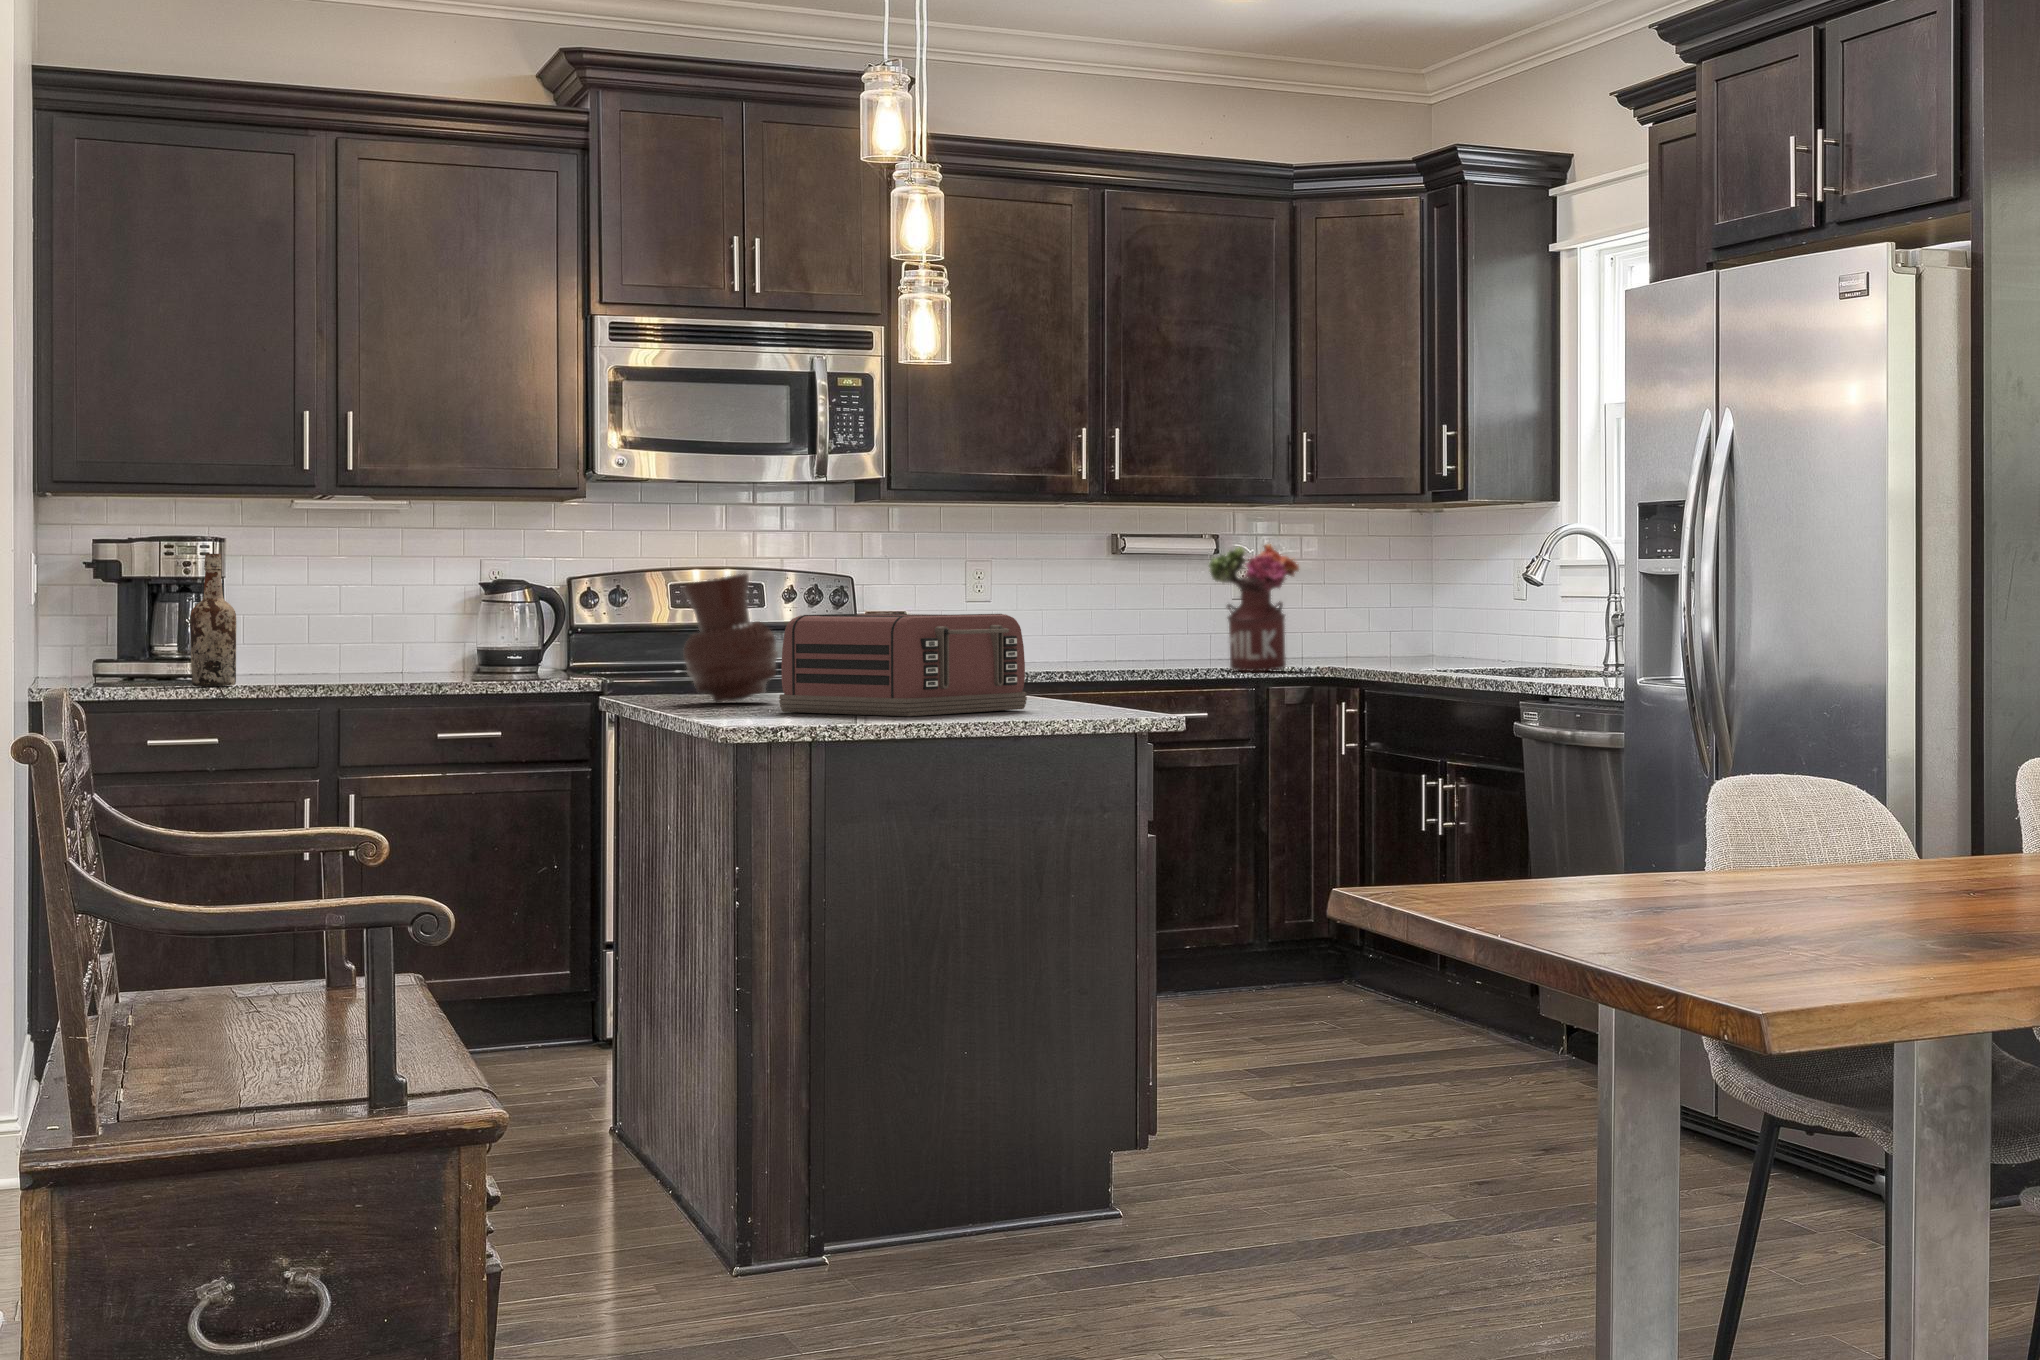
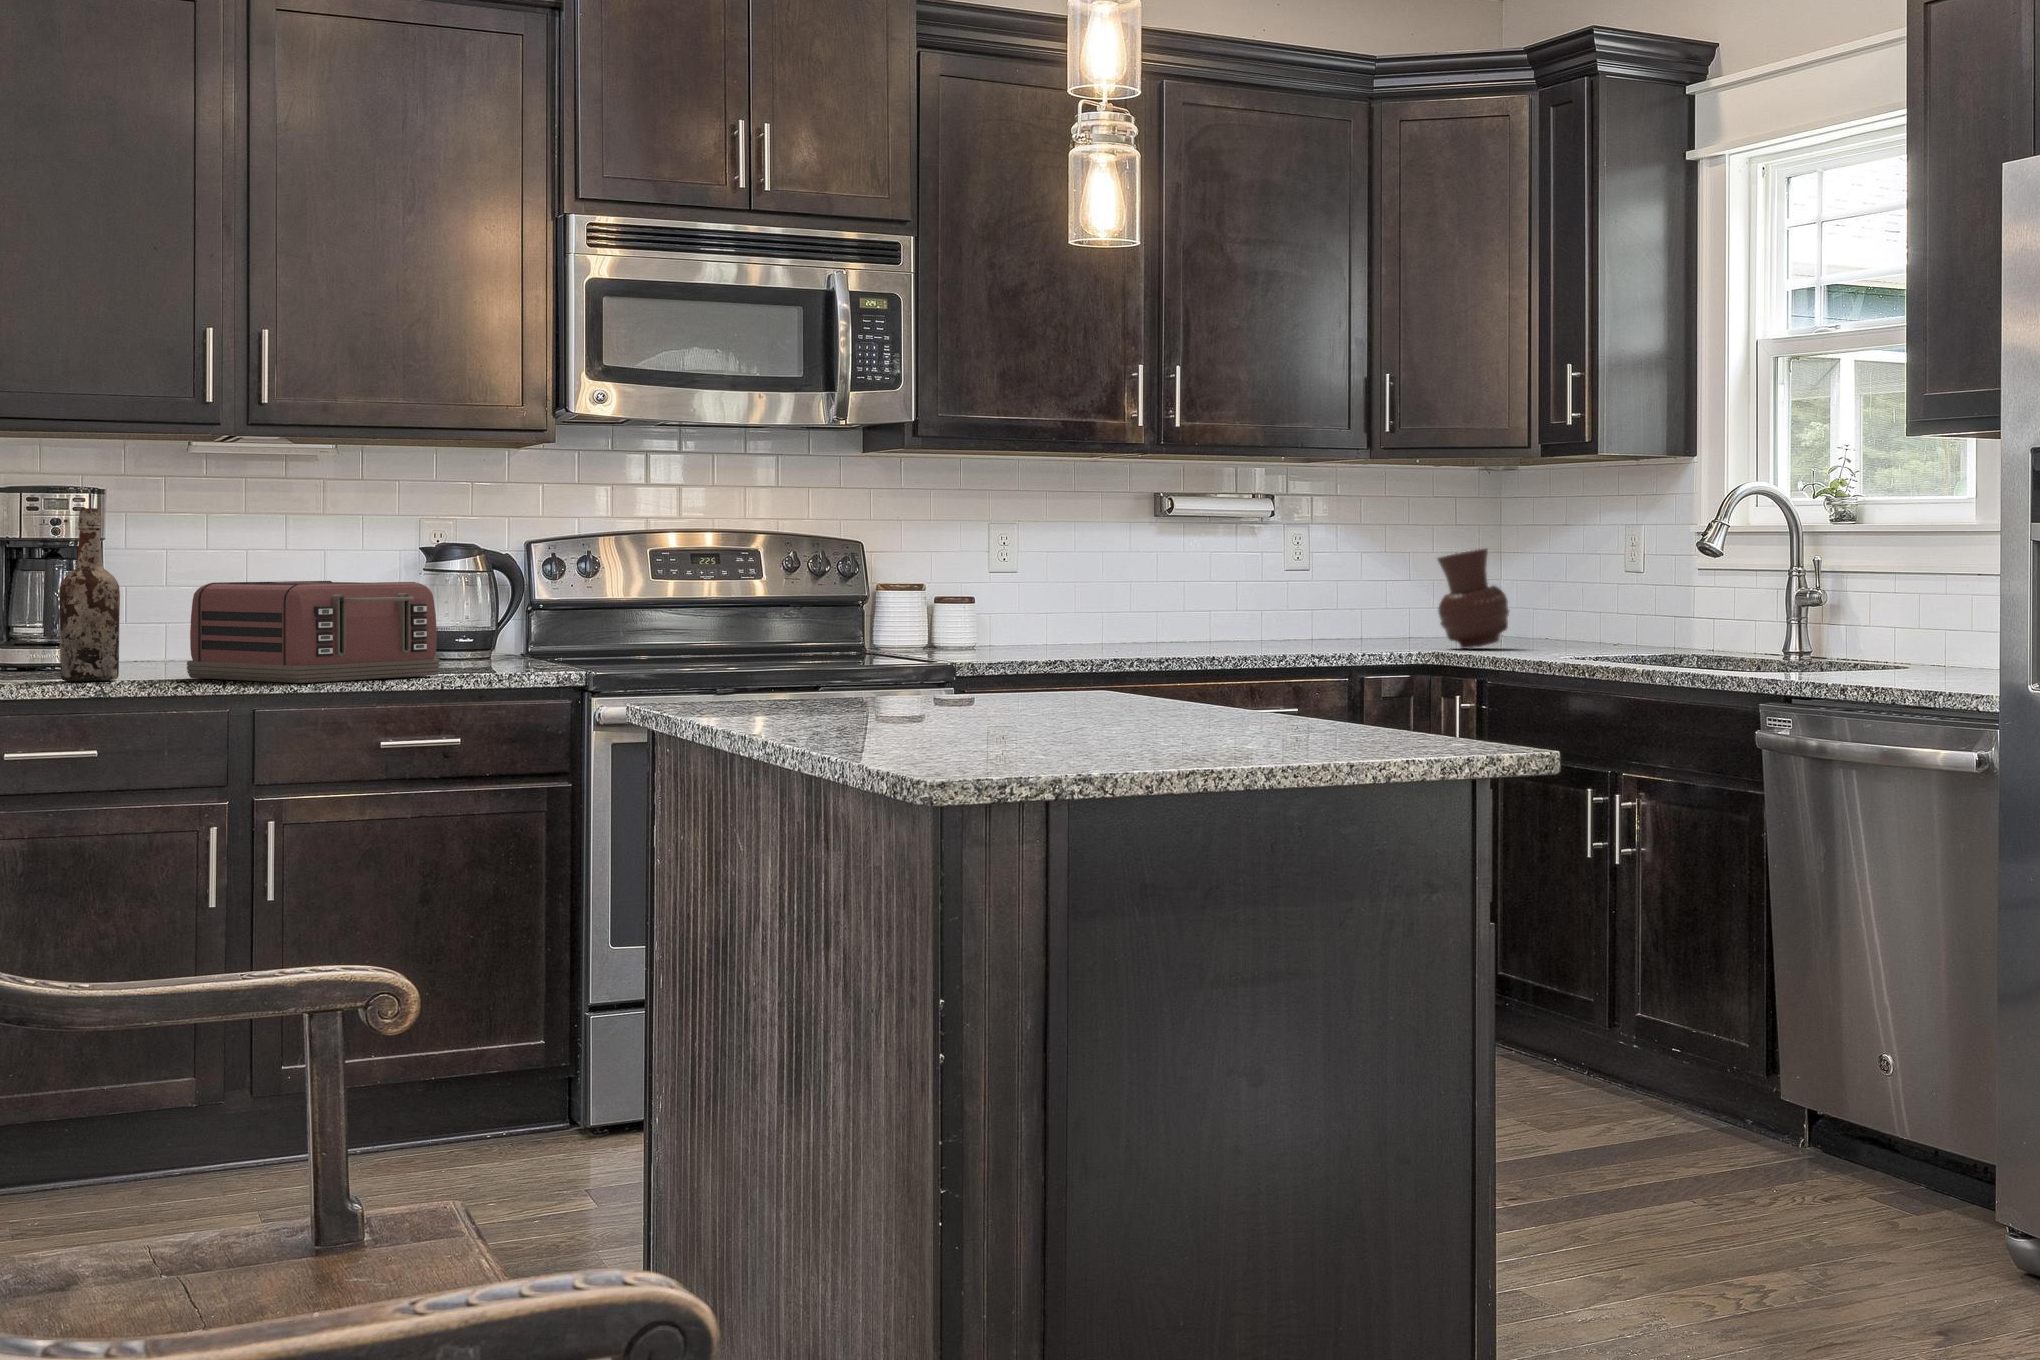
flower arrangement: present [1209,544,1299,672] -> none [1293,503,1403,657]
vase: present [682,574,778,702] -> present [1438,549,1509,649]
toaster: present [779,613,1027,716] -> present [187,581,439,683]

